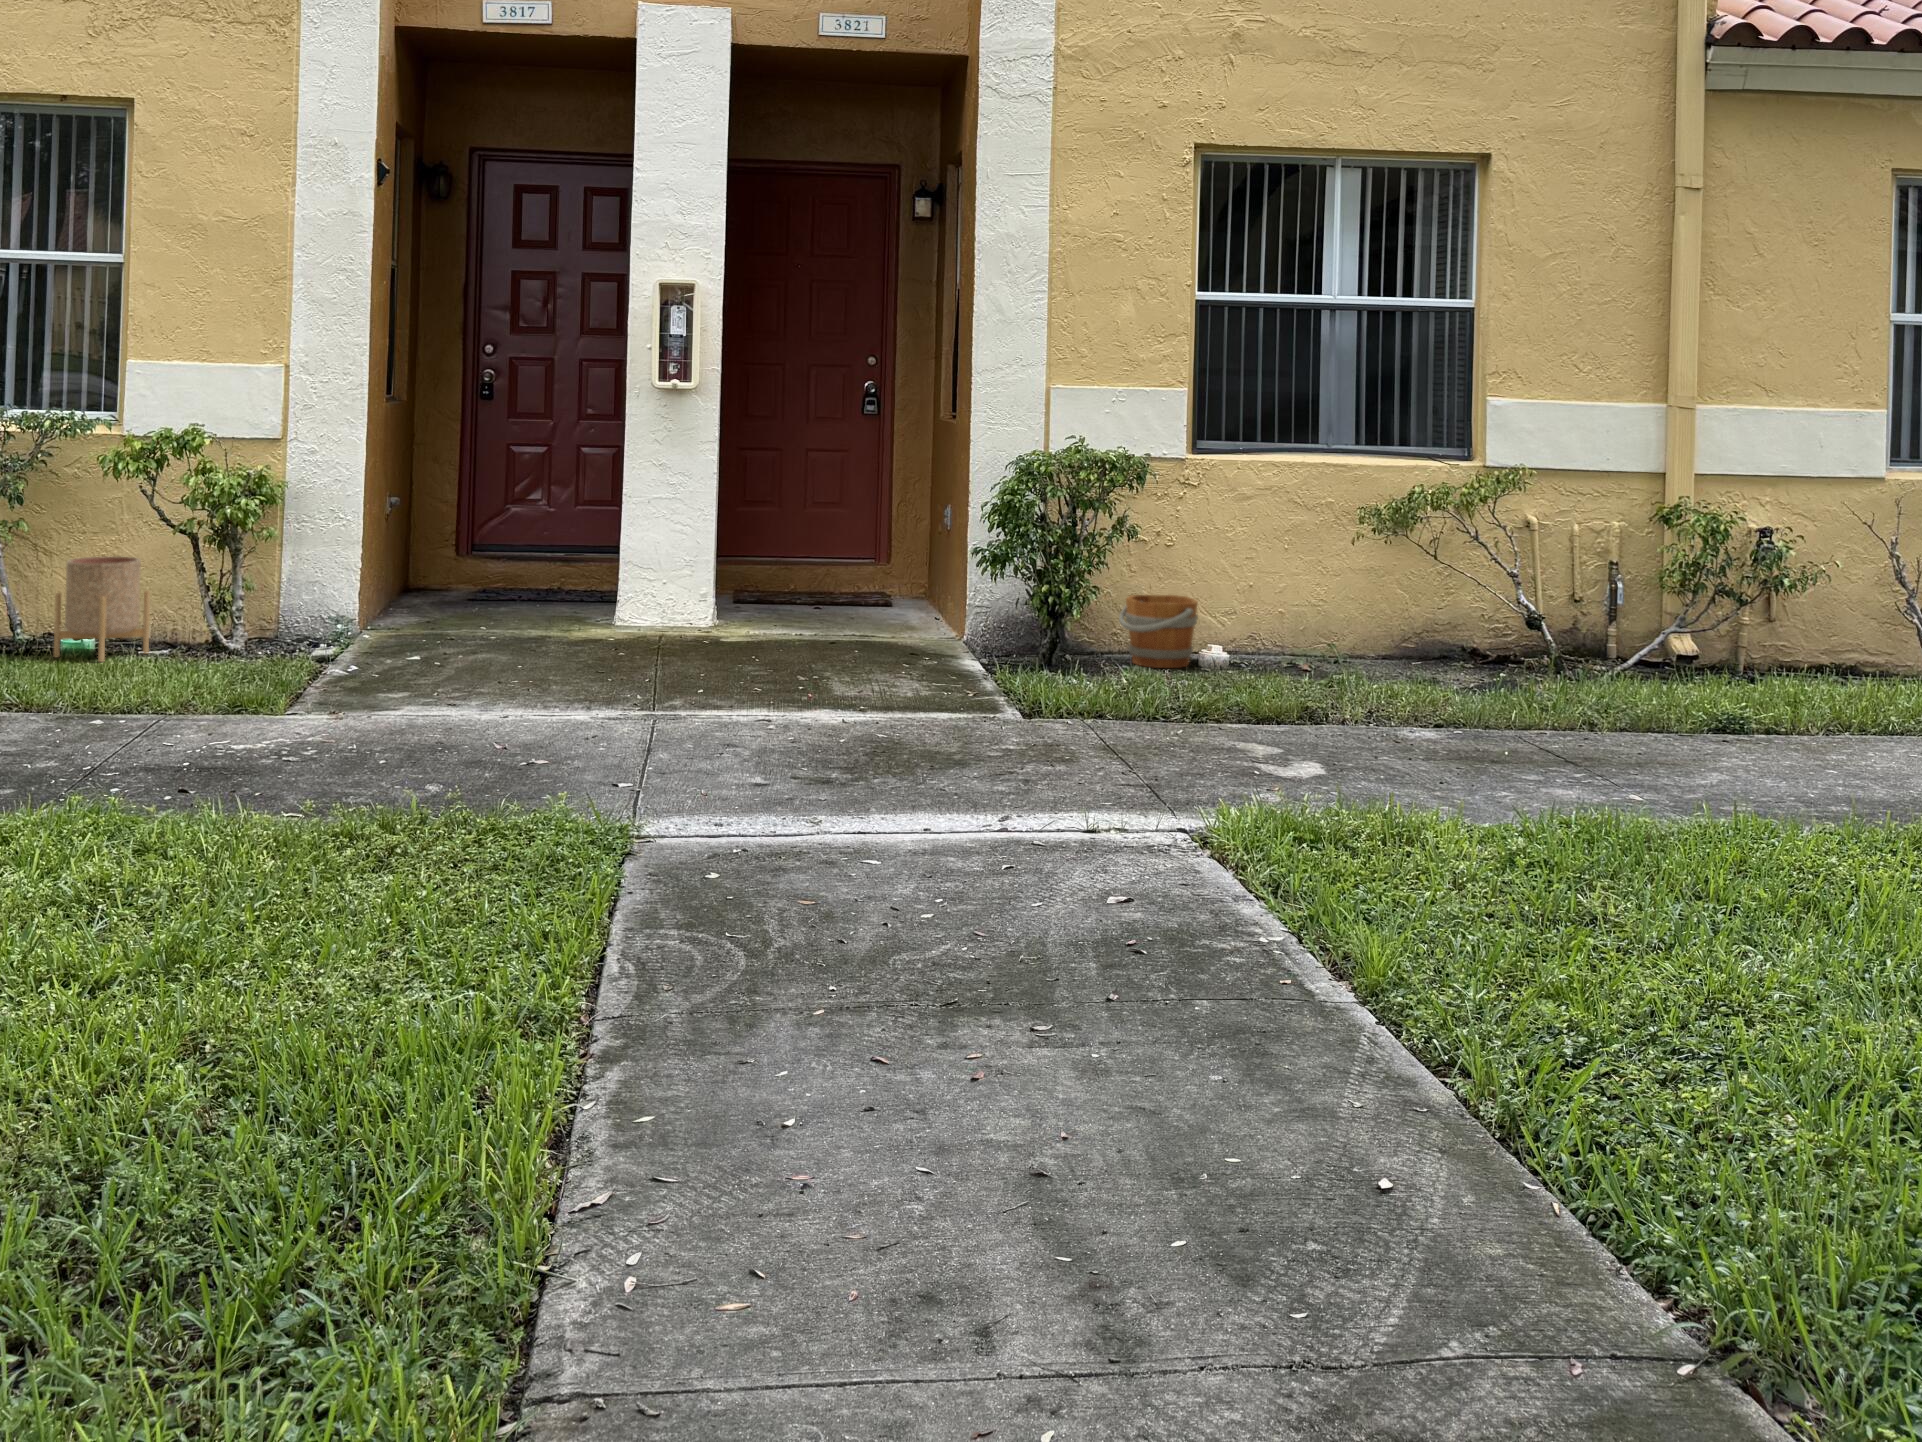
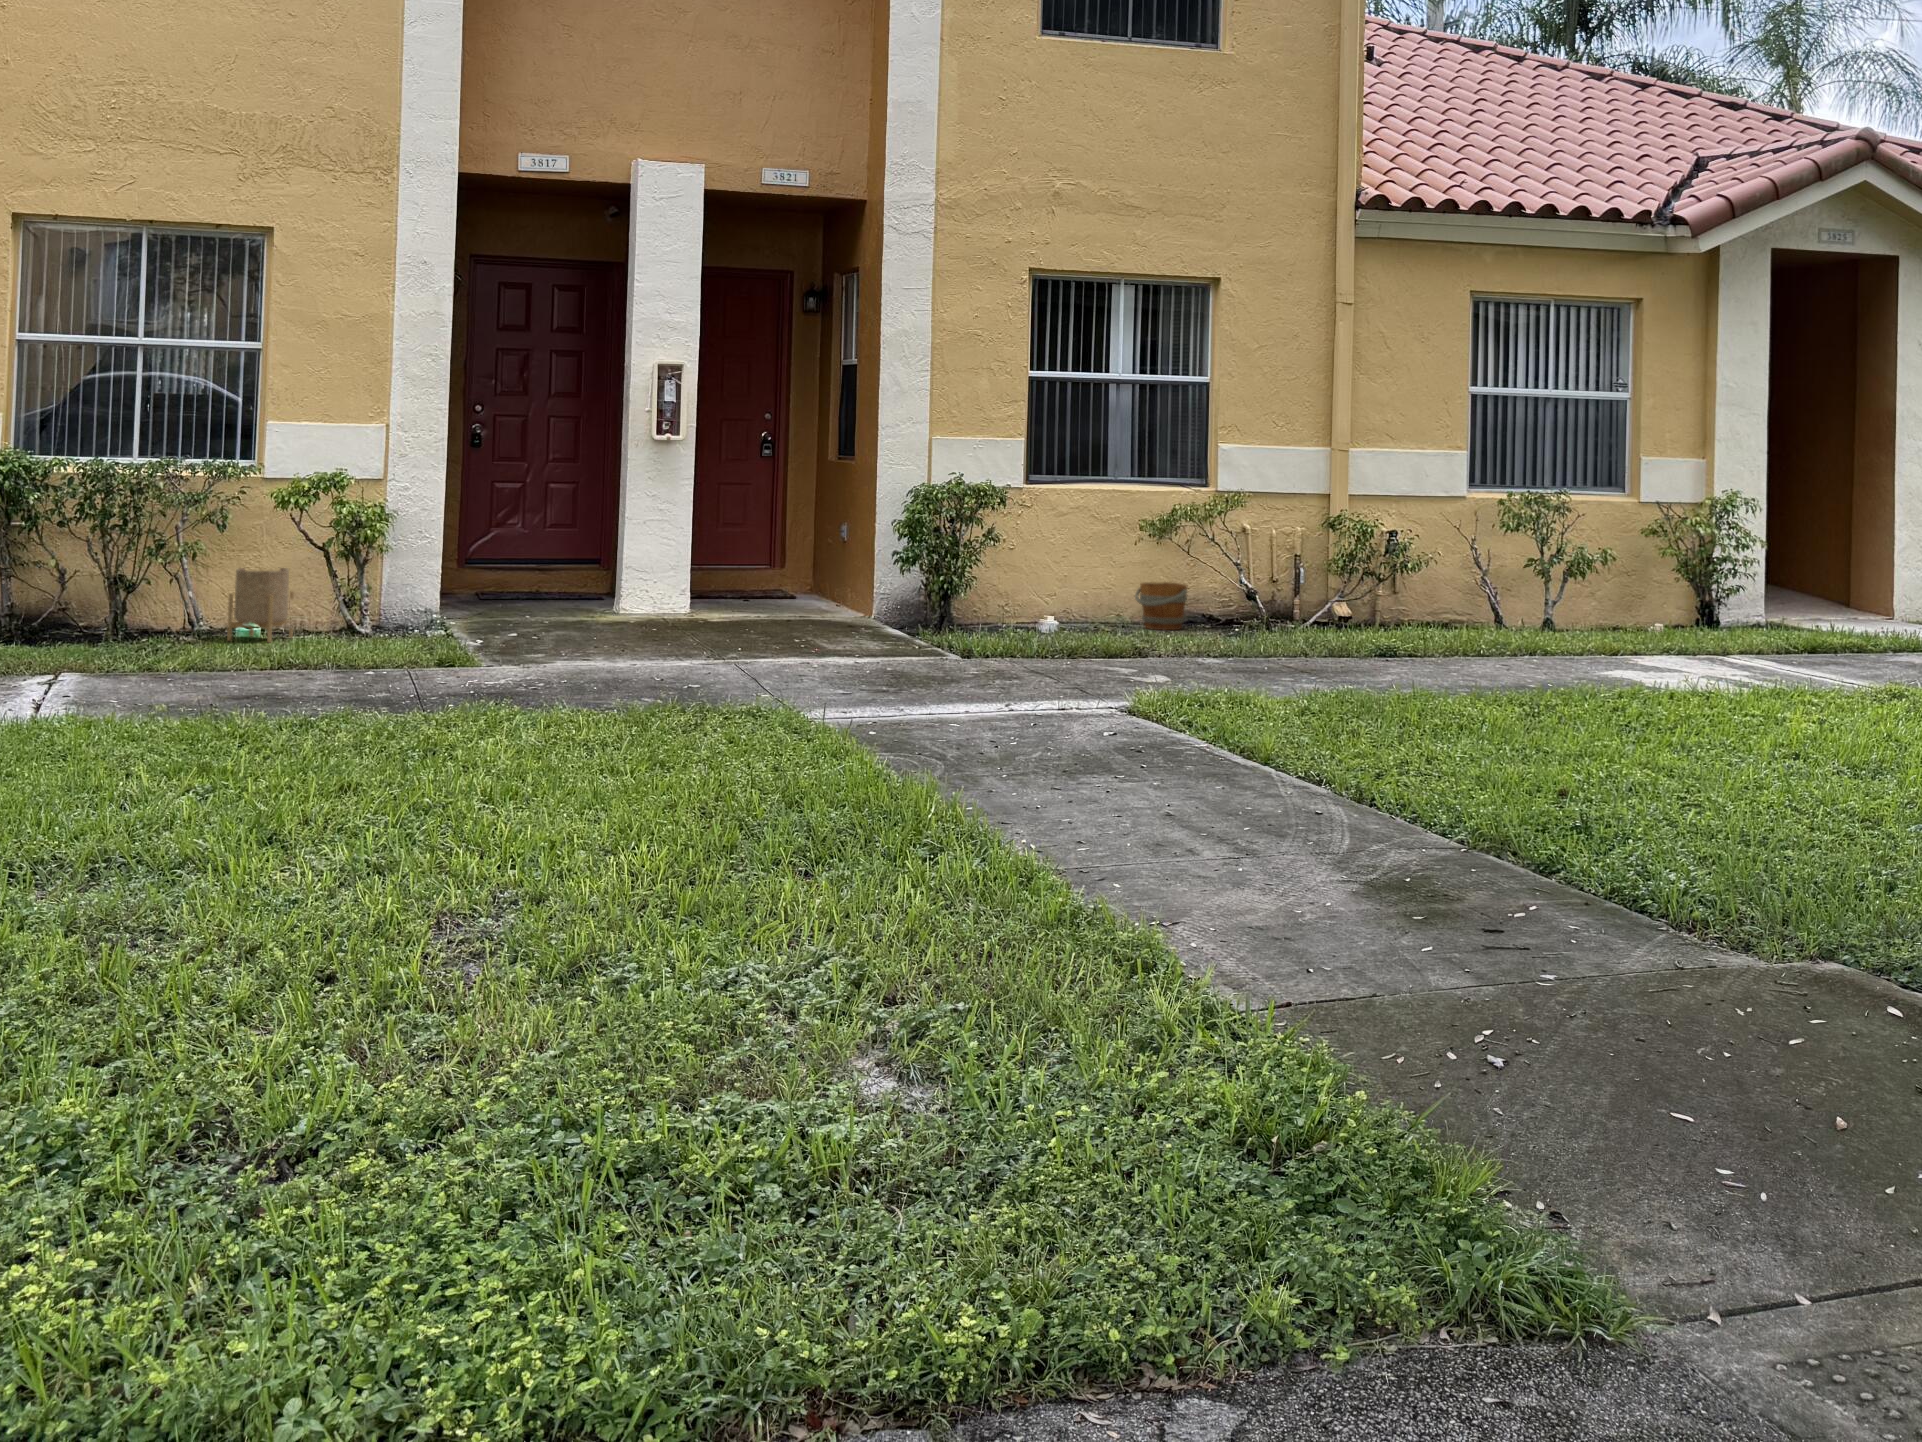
bucket: present [1119,595,1198,668] -> present [1135,582,1188,630]

